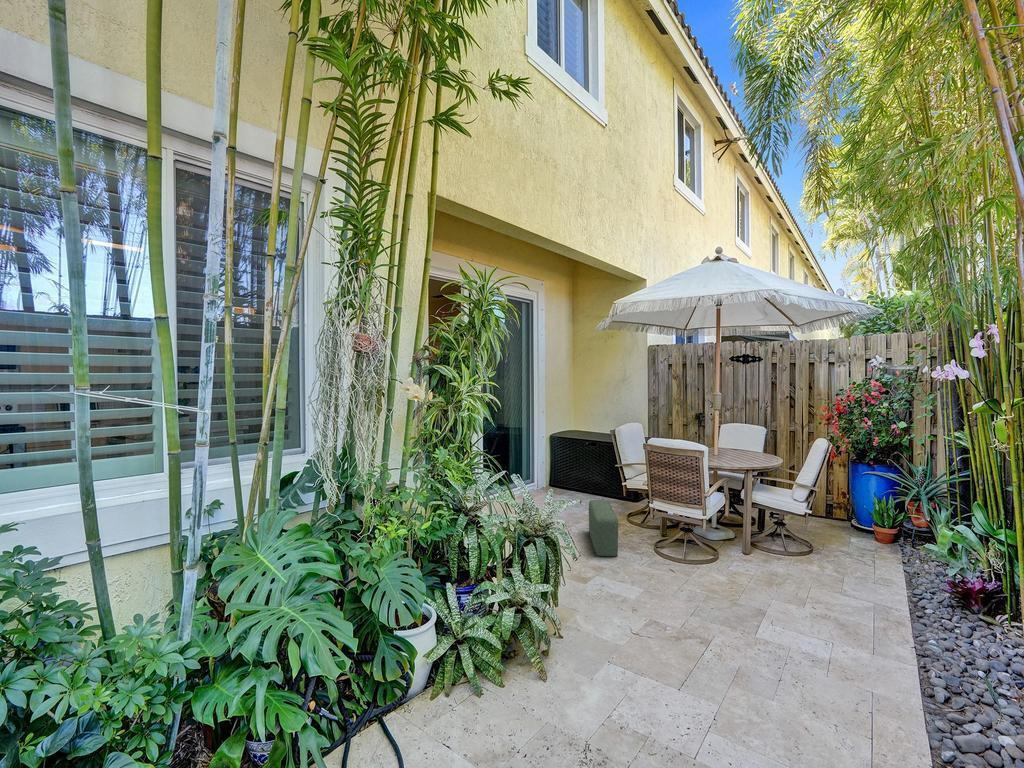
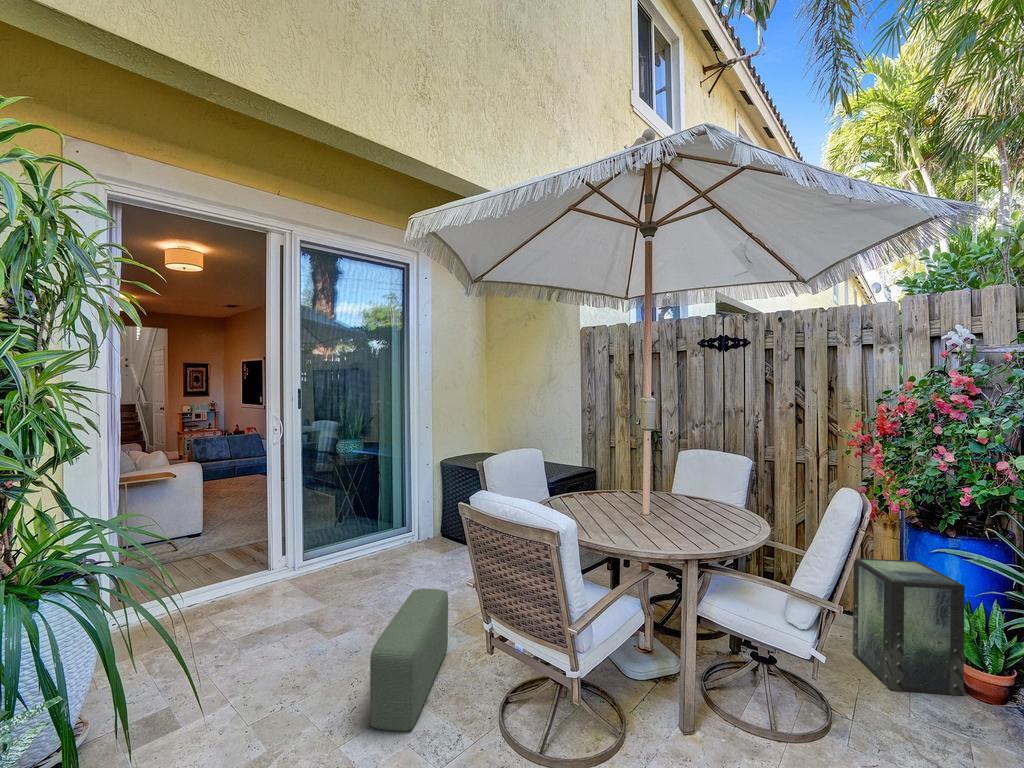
storage box: none [822,479,877,542] -> present [853,558,965,696]

